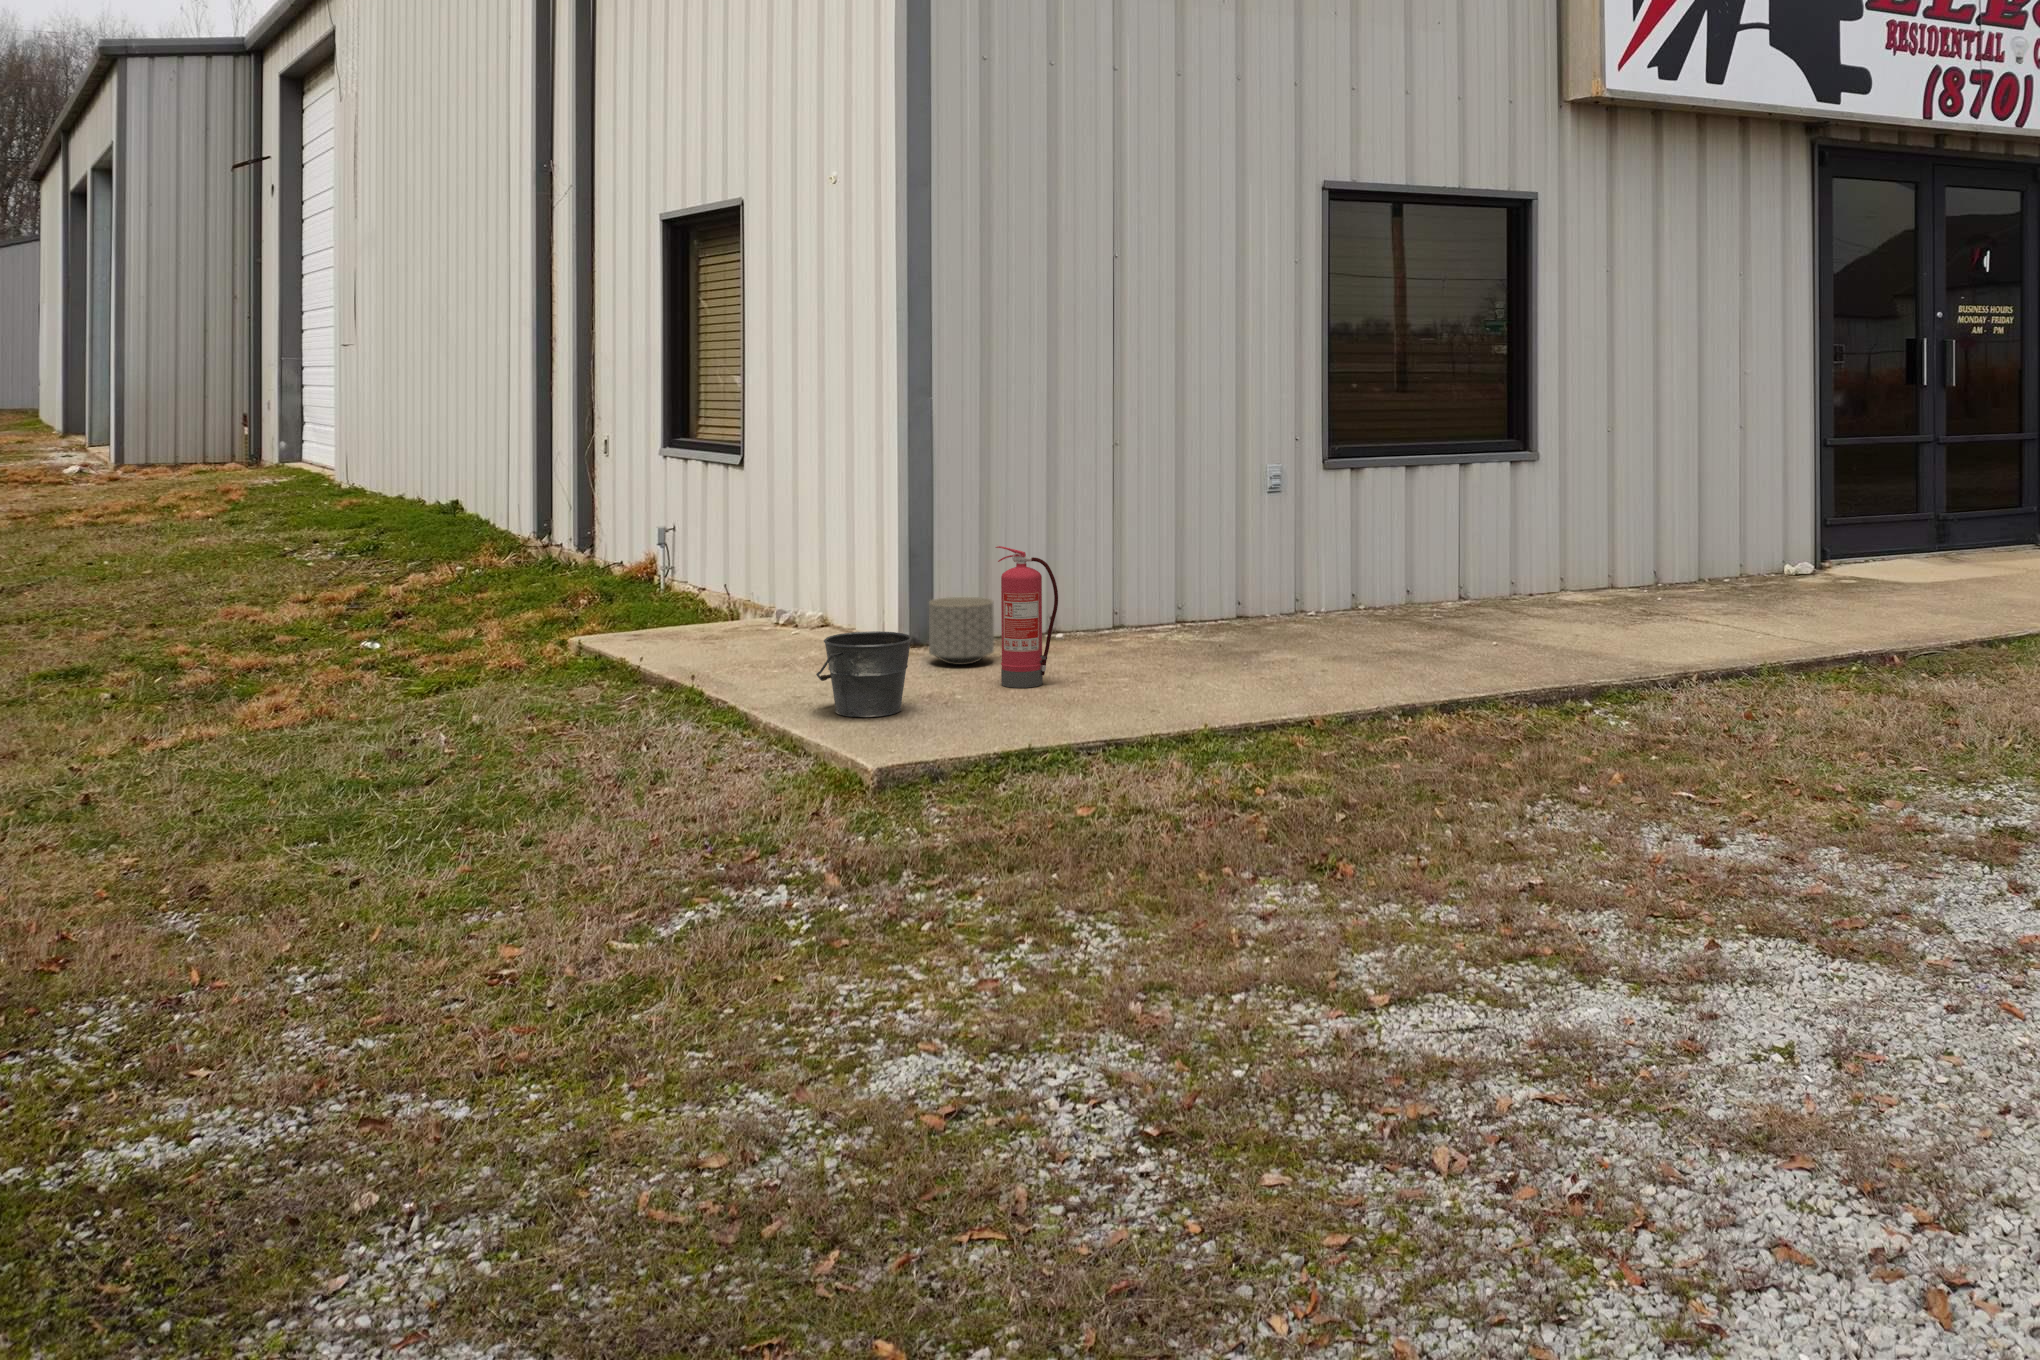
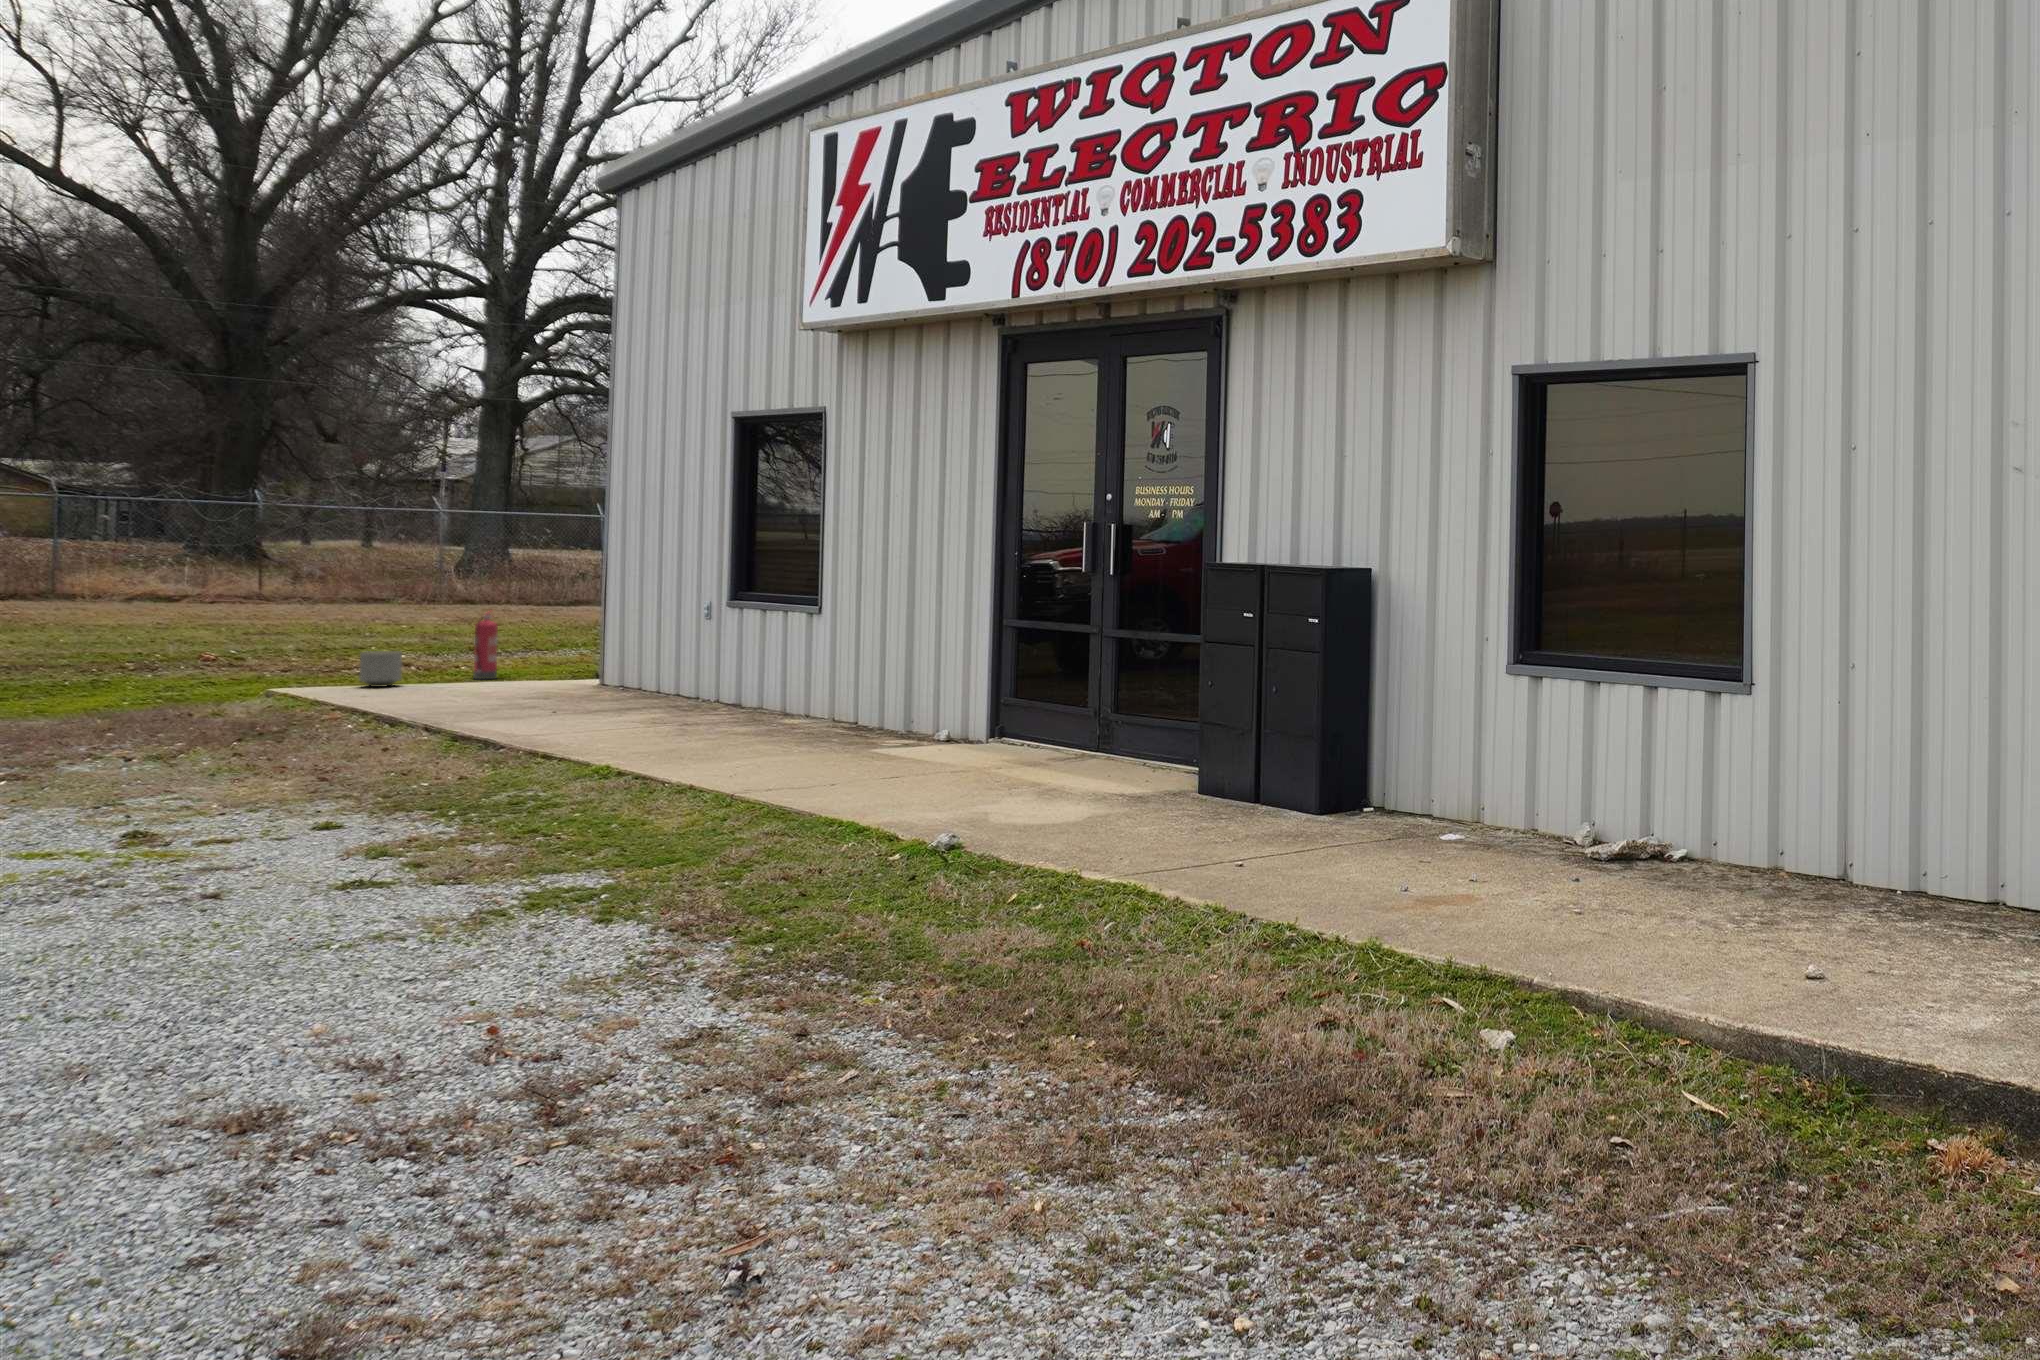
planter: present [929,597,994,665] -> present [359,651,402,687]
bucket: present [816,631,912,717] -> none [407,640,456,675]

